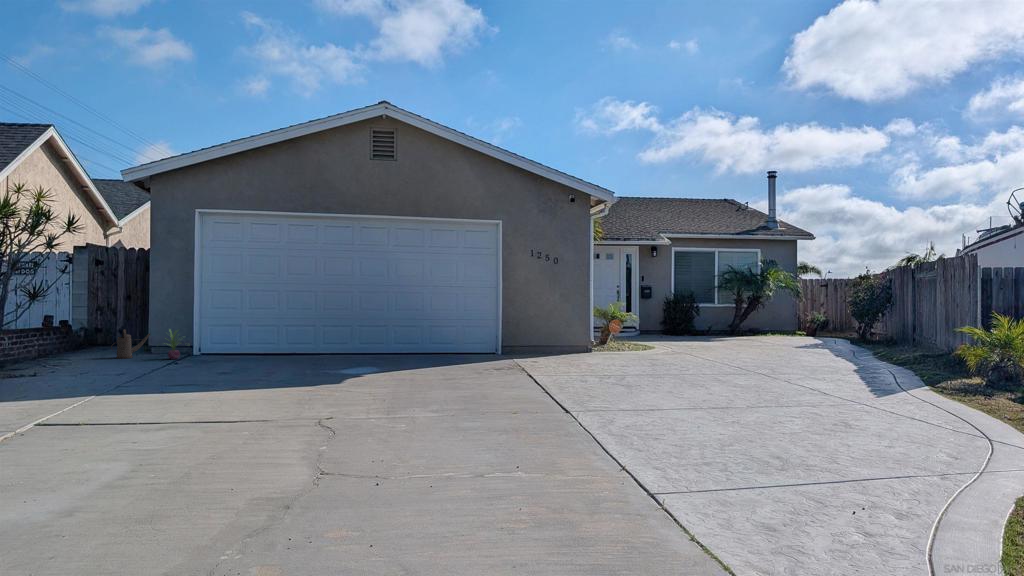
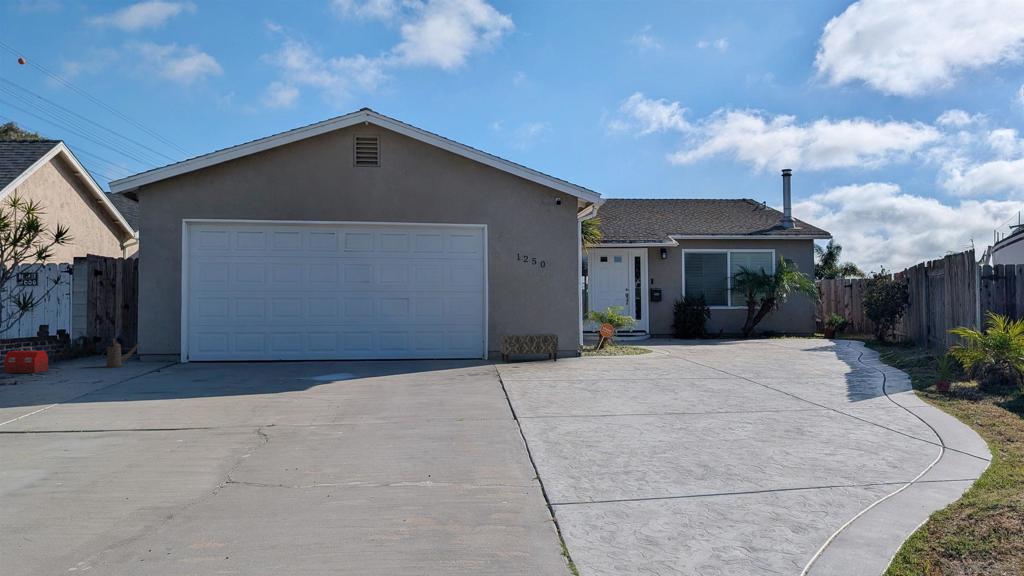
bench: none [512,328,570,356] -> present [500,334,558,363]
decorative plant: present [168,330,180,359] -> present [936,355,951,392]
toolbox: none [12,337,57,364] -> present [4,347,48,373]

